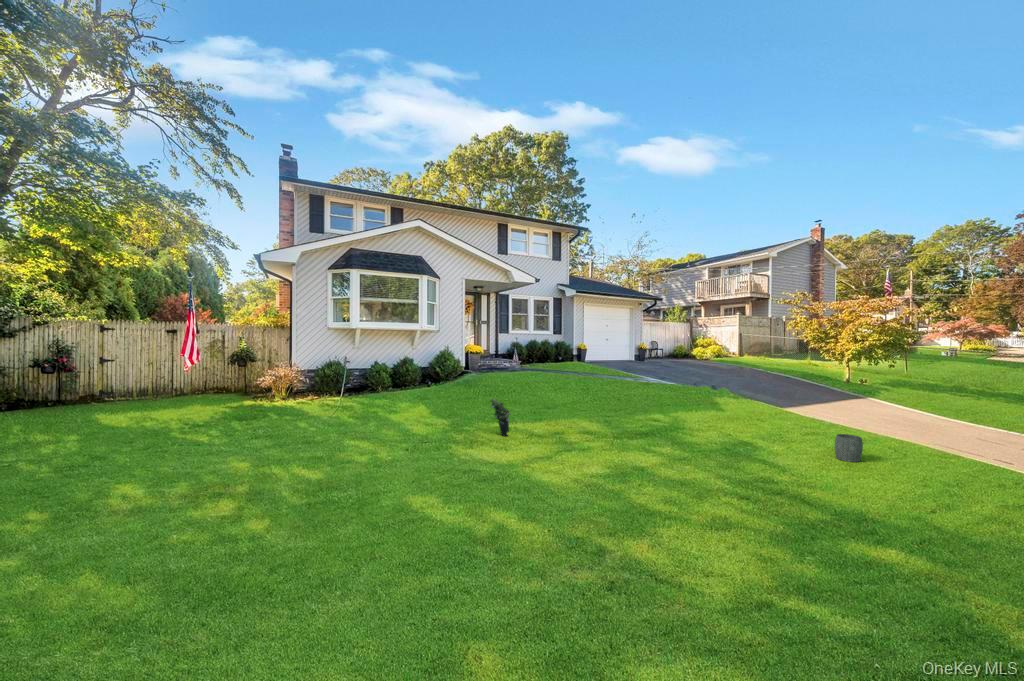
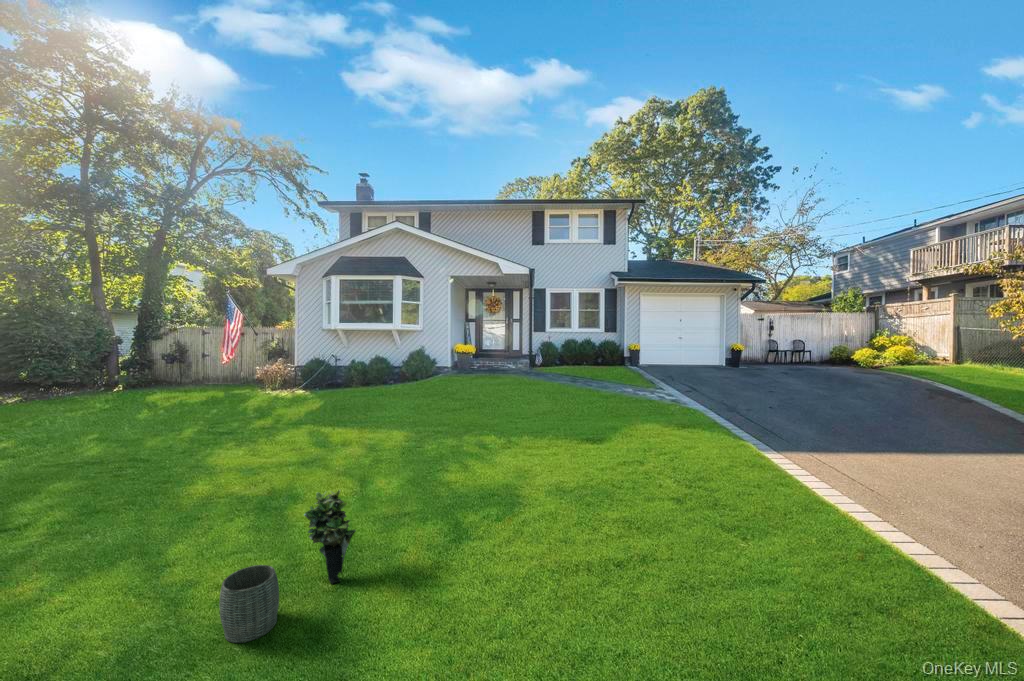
potted plant: present [490,399,510,436] -> present [304,490,356,584]

